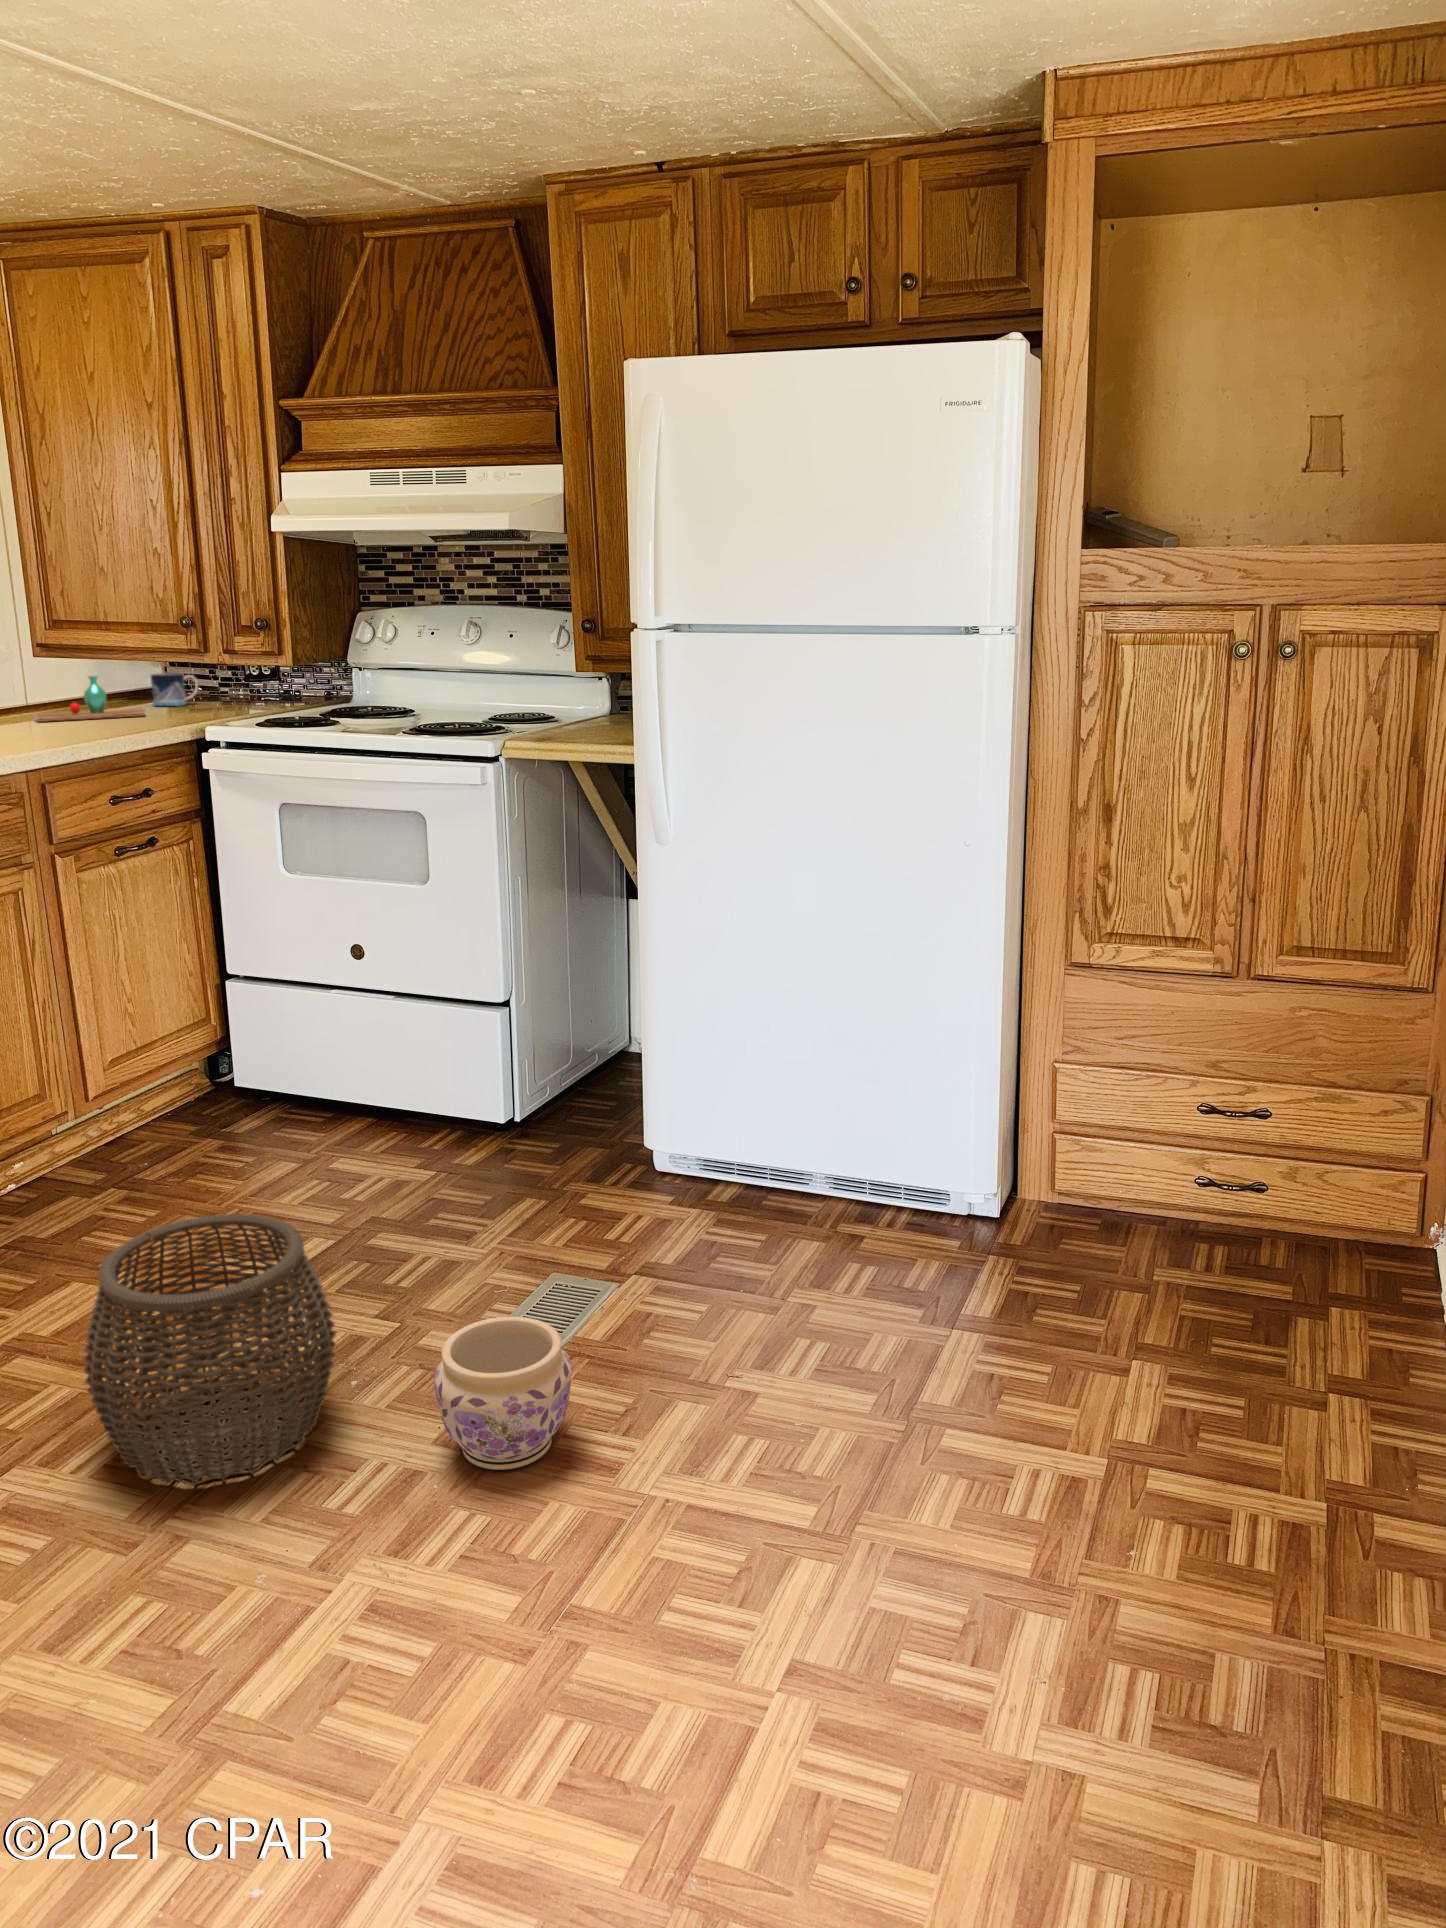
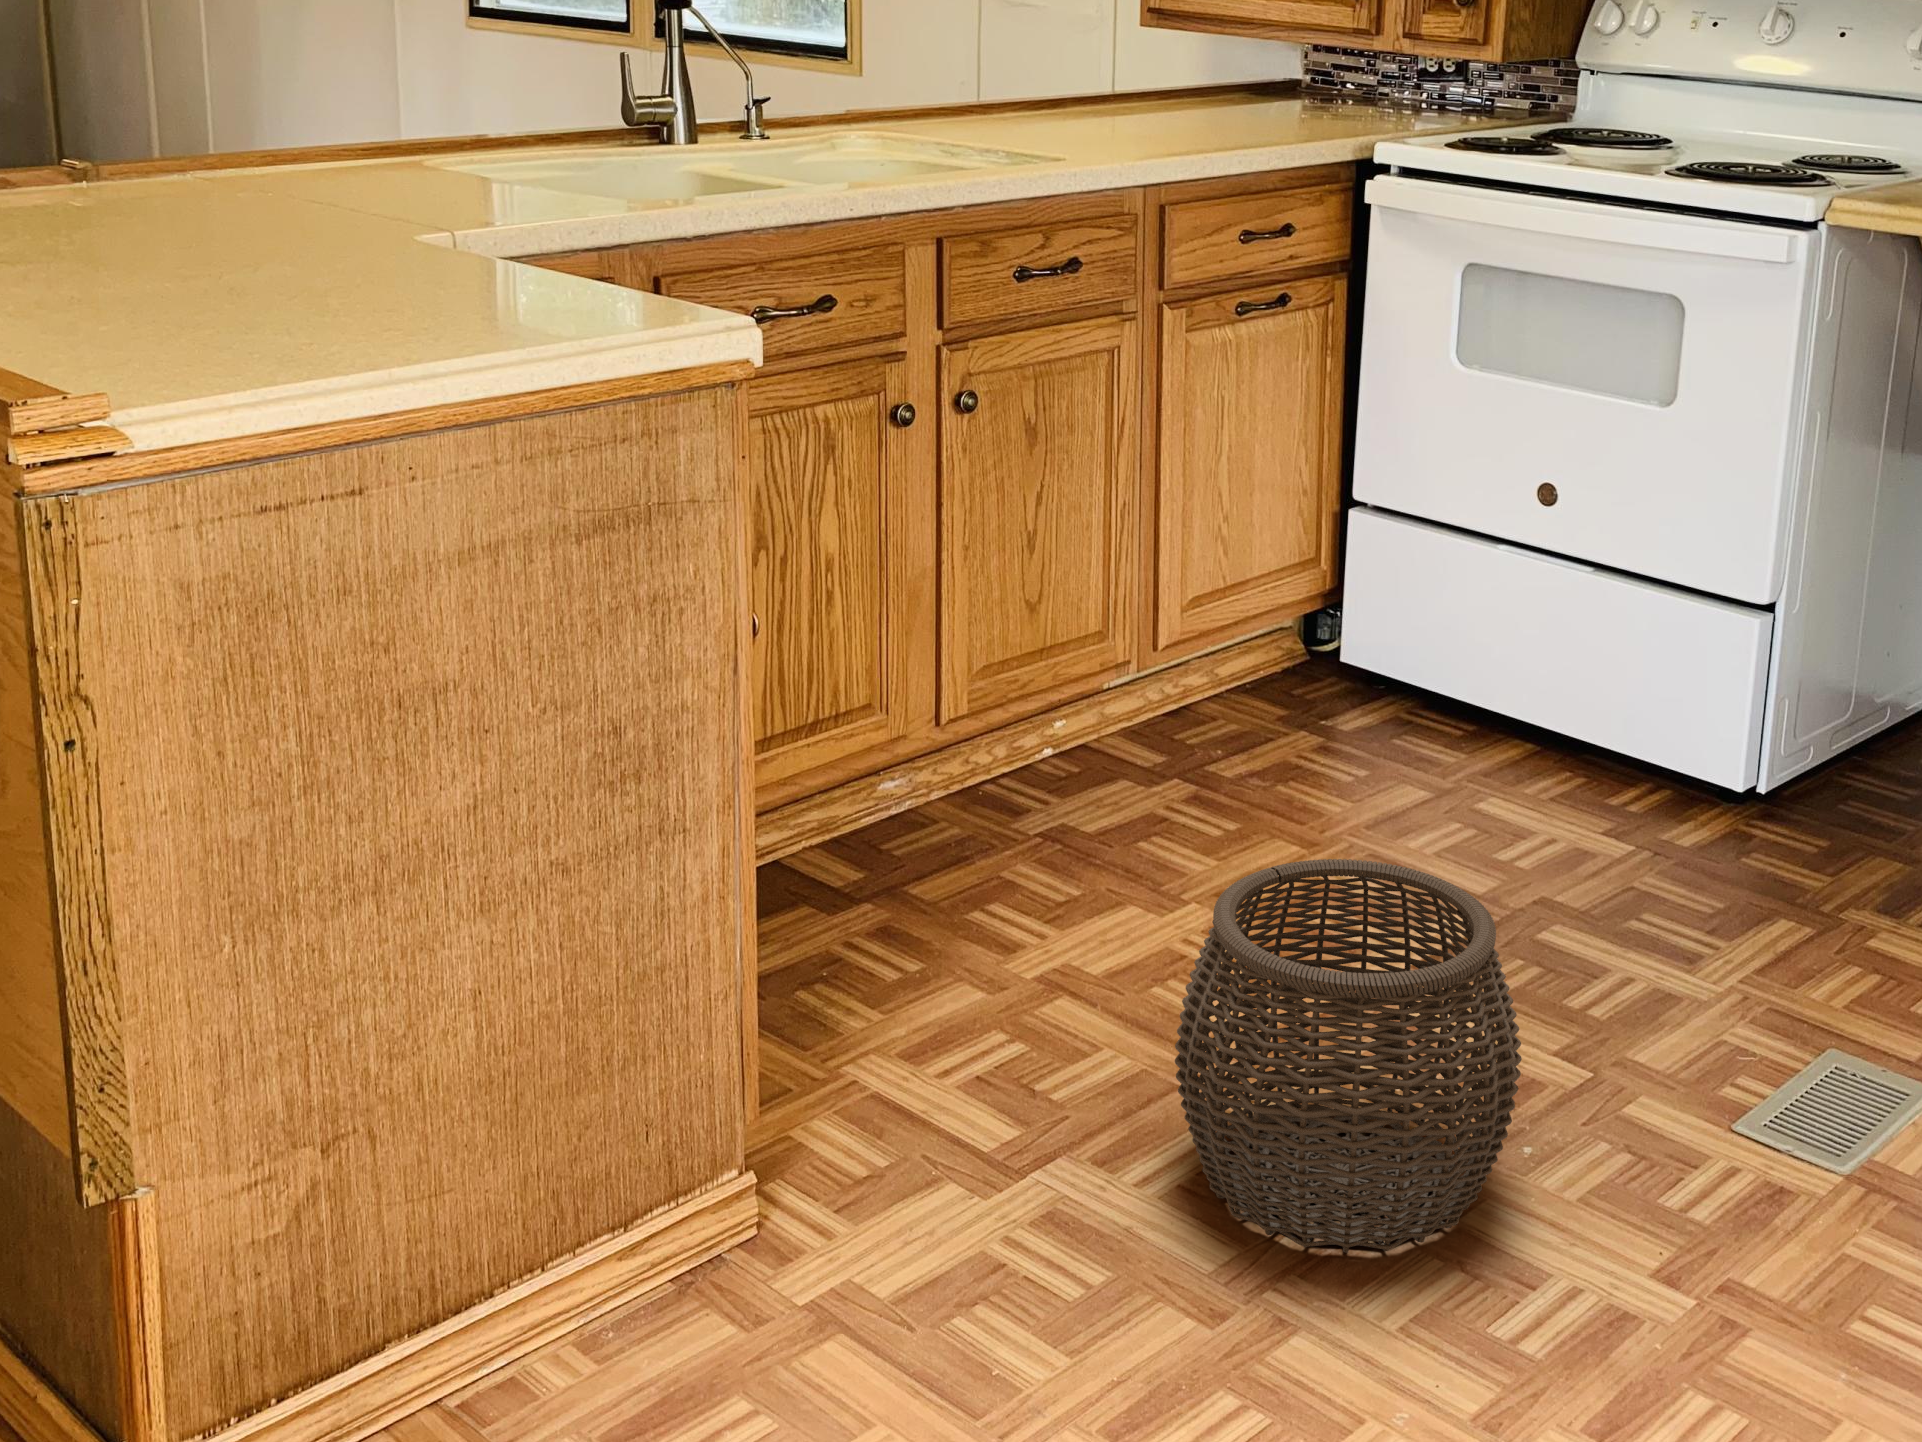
mug: present [151,673,198,706] -> none [1287,58,1351,106]
vase: present [34,676,146,722] -> none [1138,56,1283,119]
planter: present [434,1317,571,1472] -> none [1671,1105,1891,1353]

